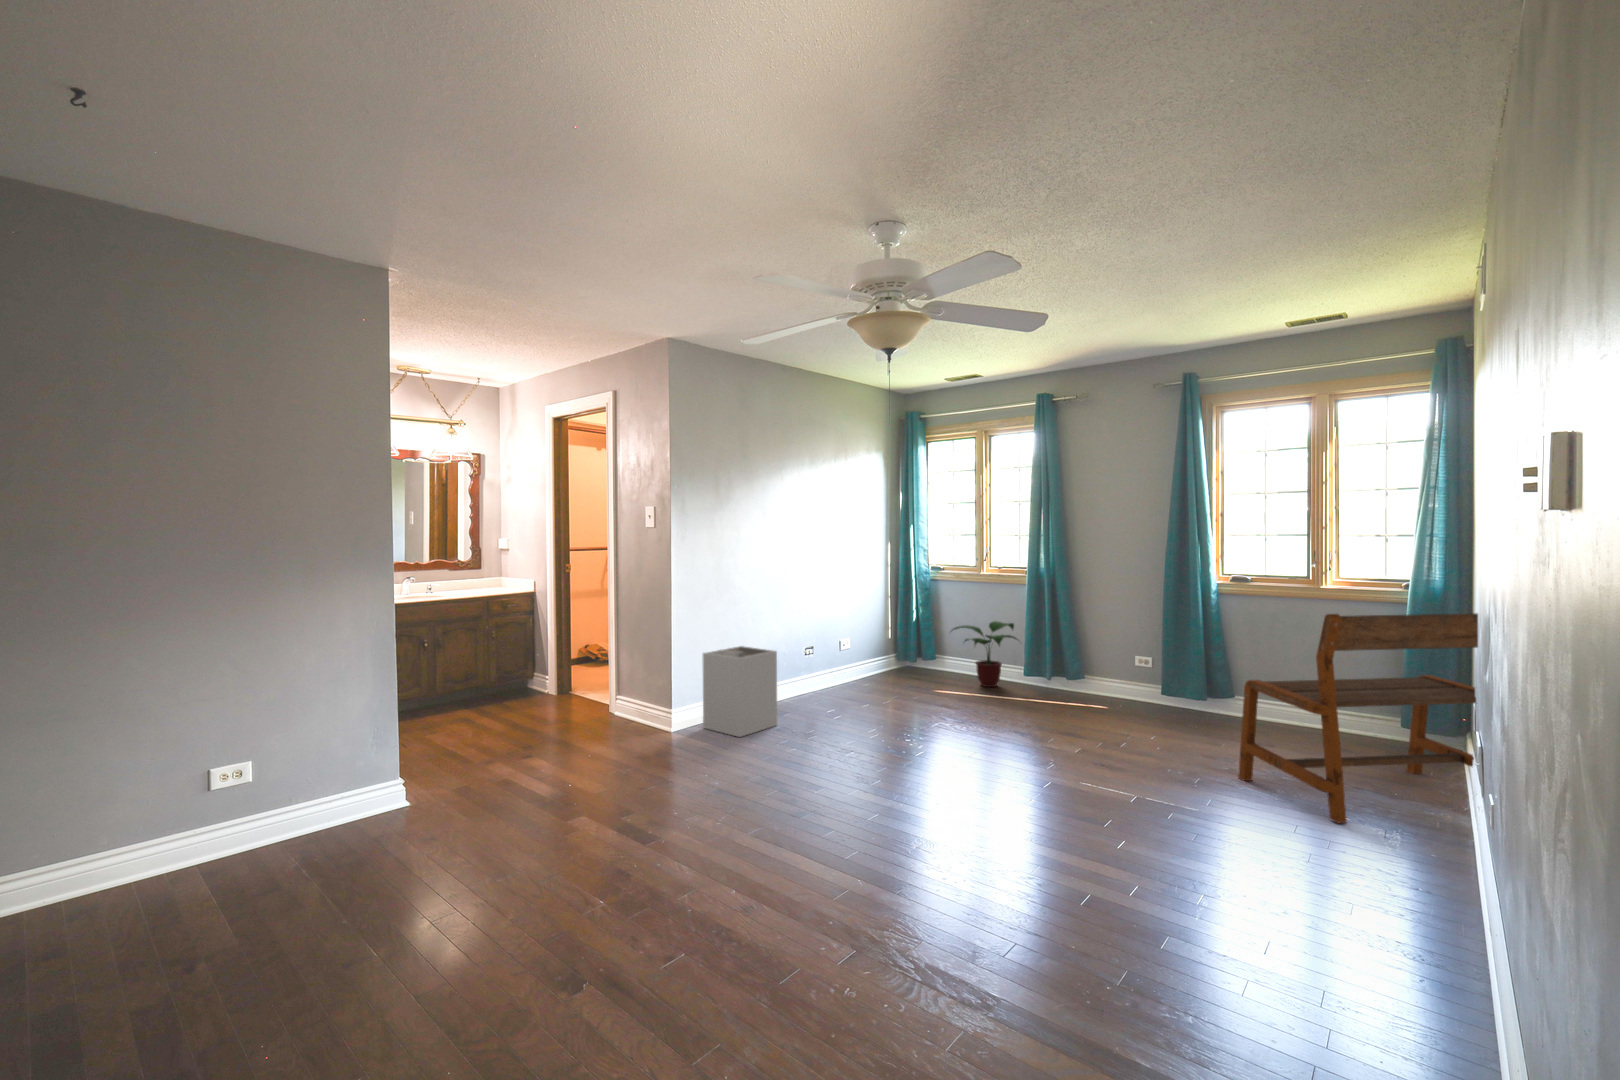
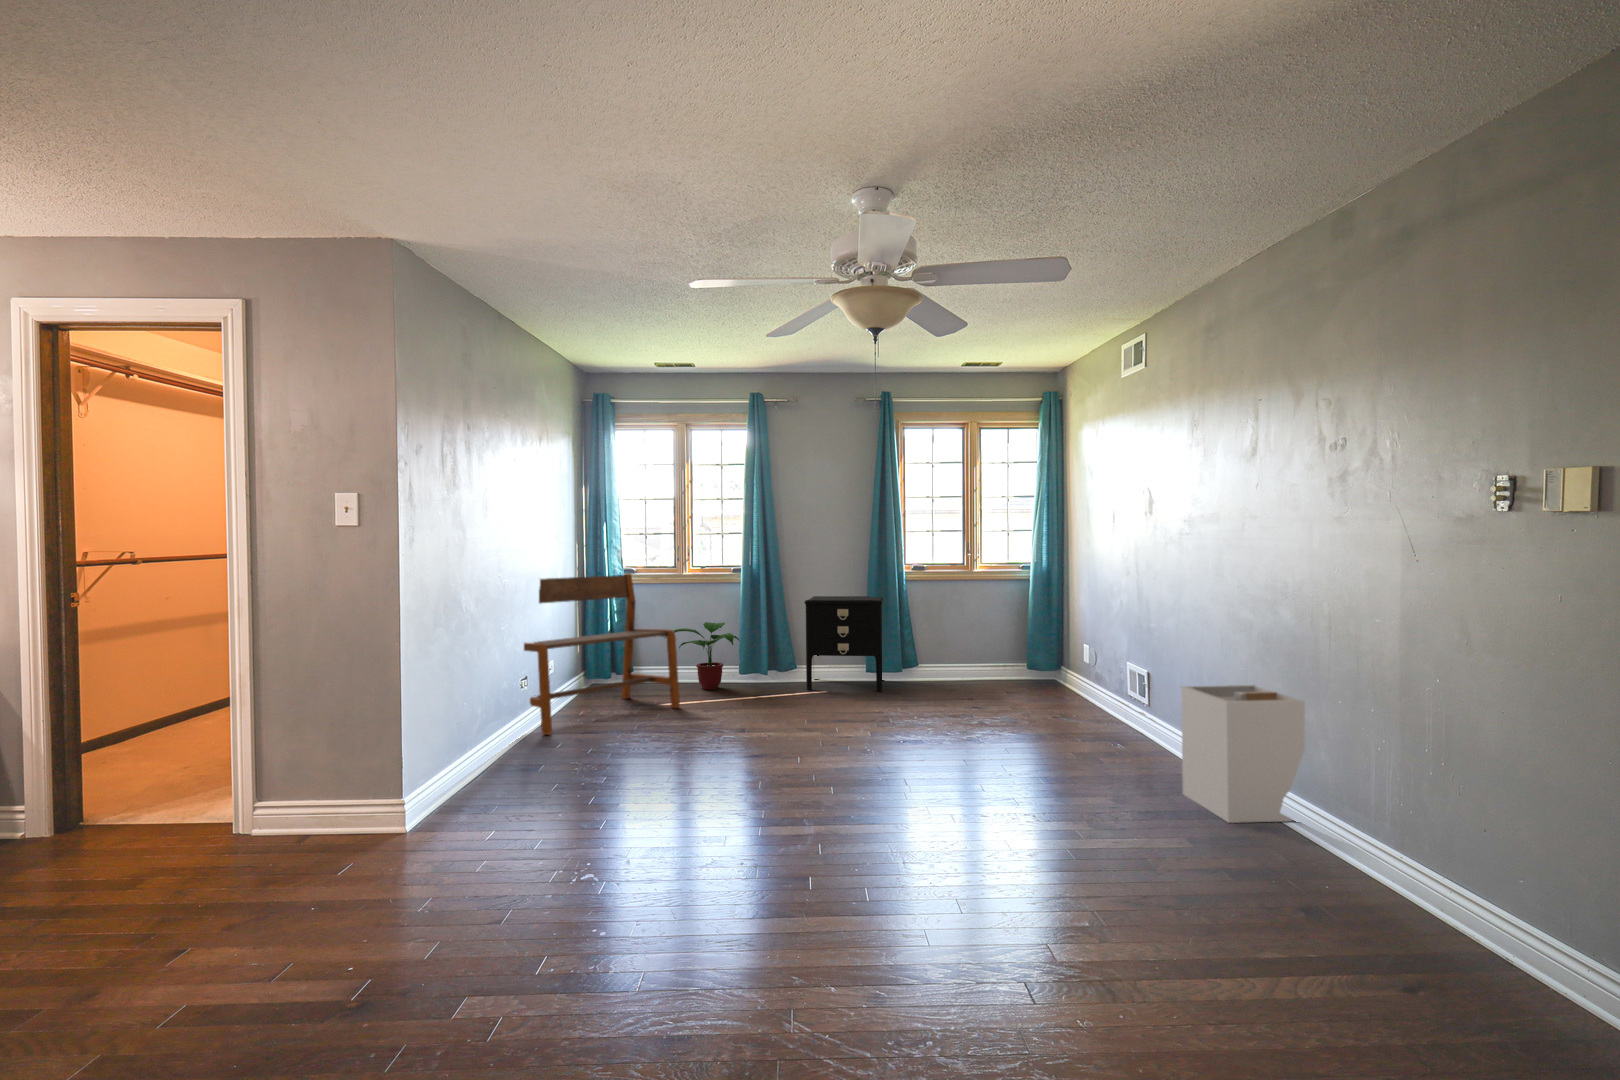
nightstand: none [1076,604,1187,718] -> present [805,596,885,691]
bench: present [1238,613,1478,823] -> present [524,574,680,735]
laundry hamper: present [703,646,777,737] -> present [1181,685,1305,823]

